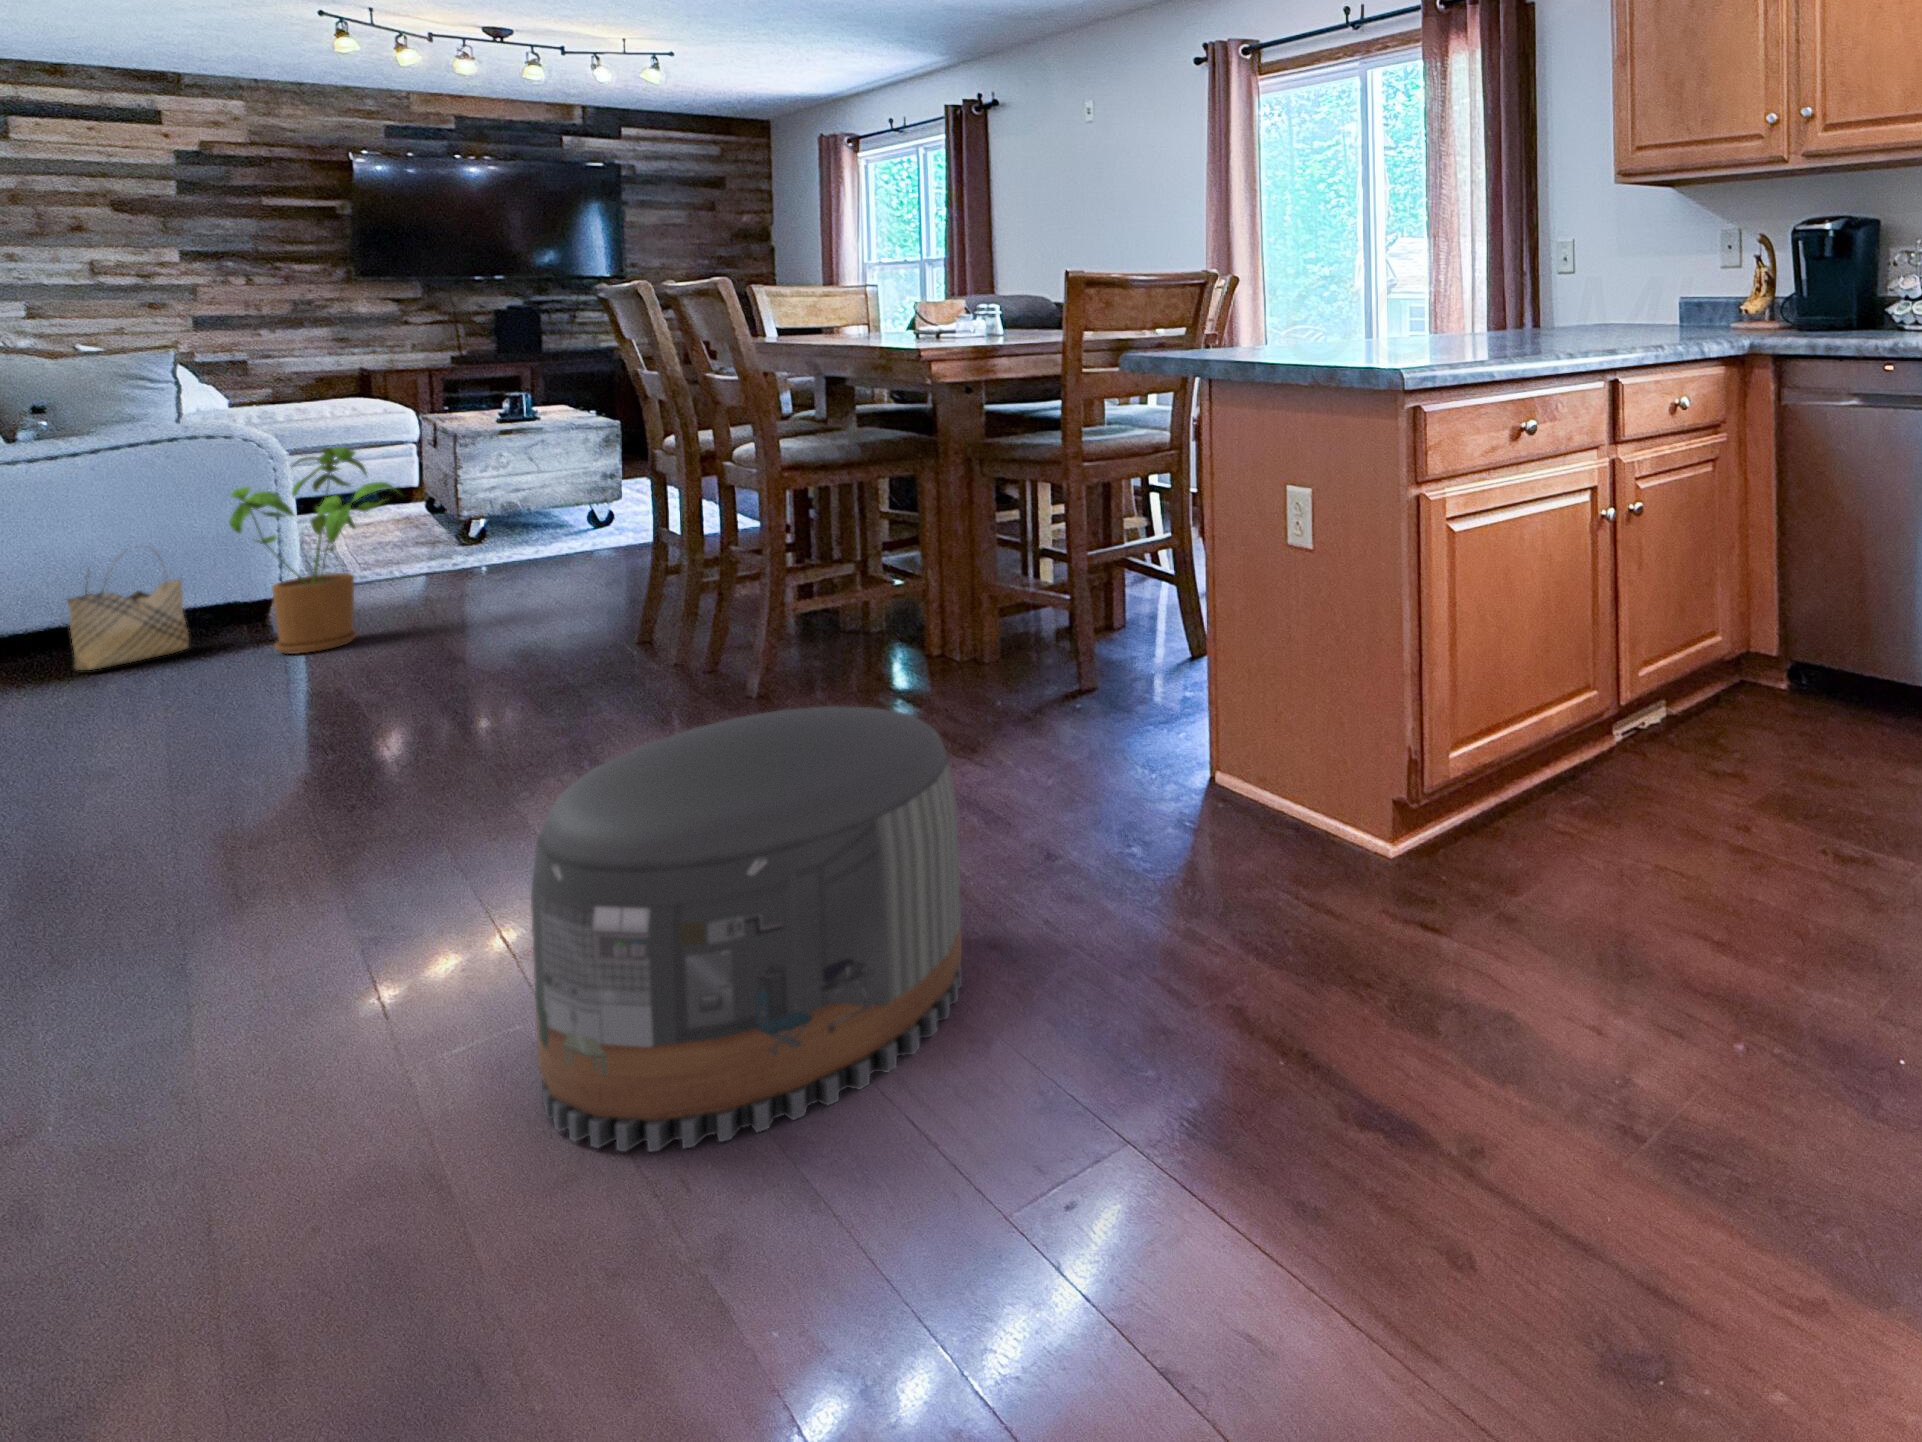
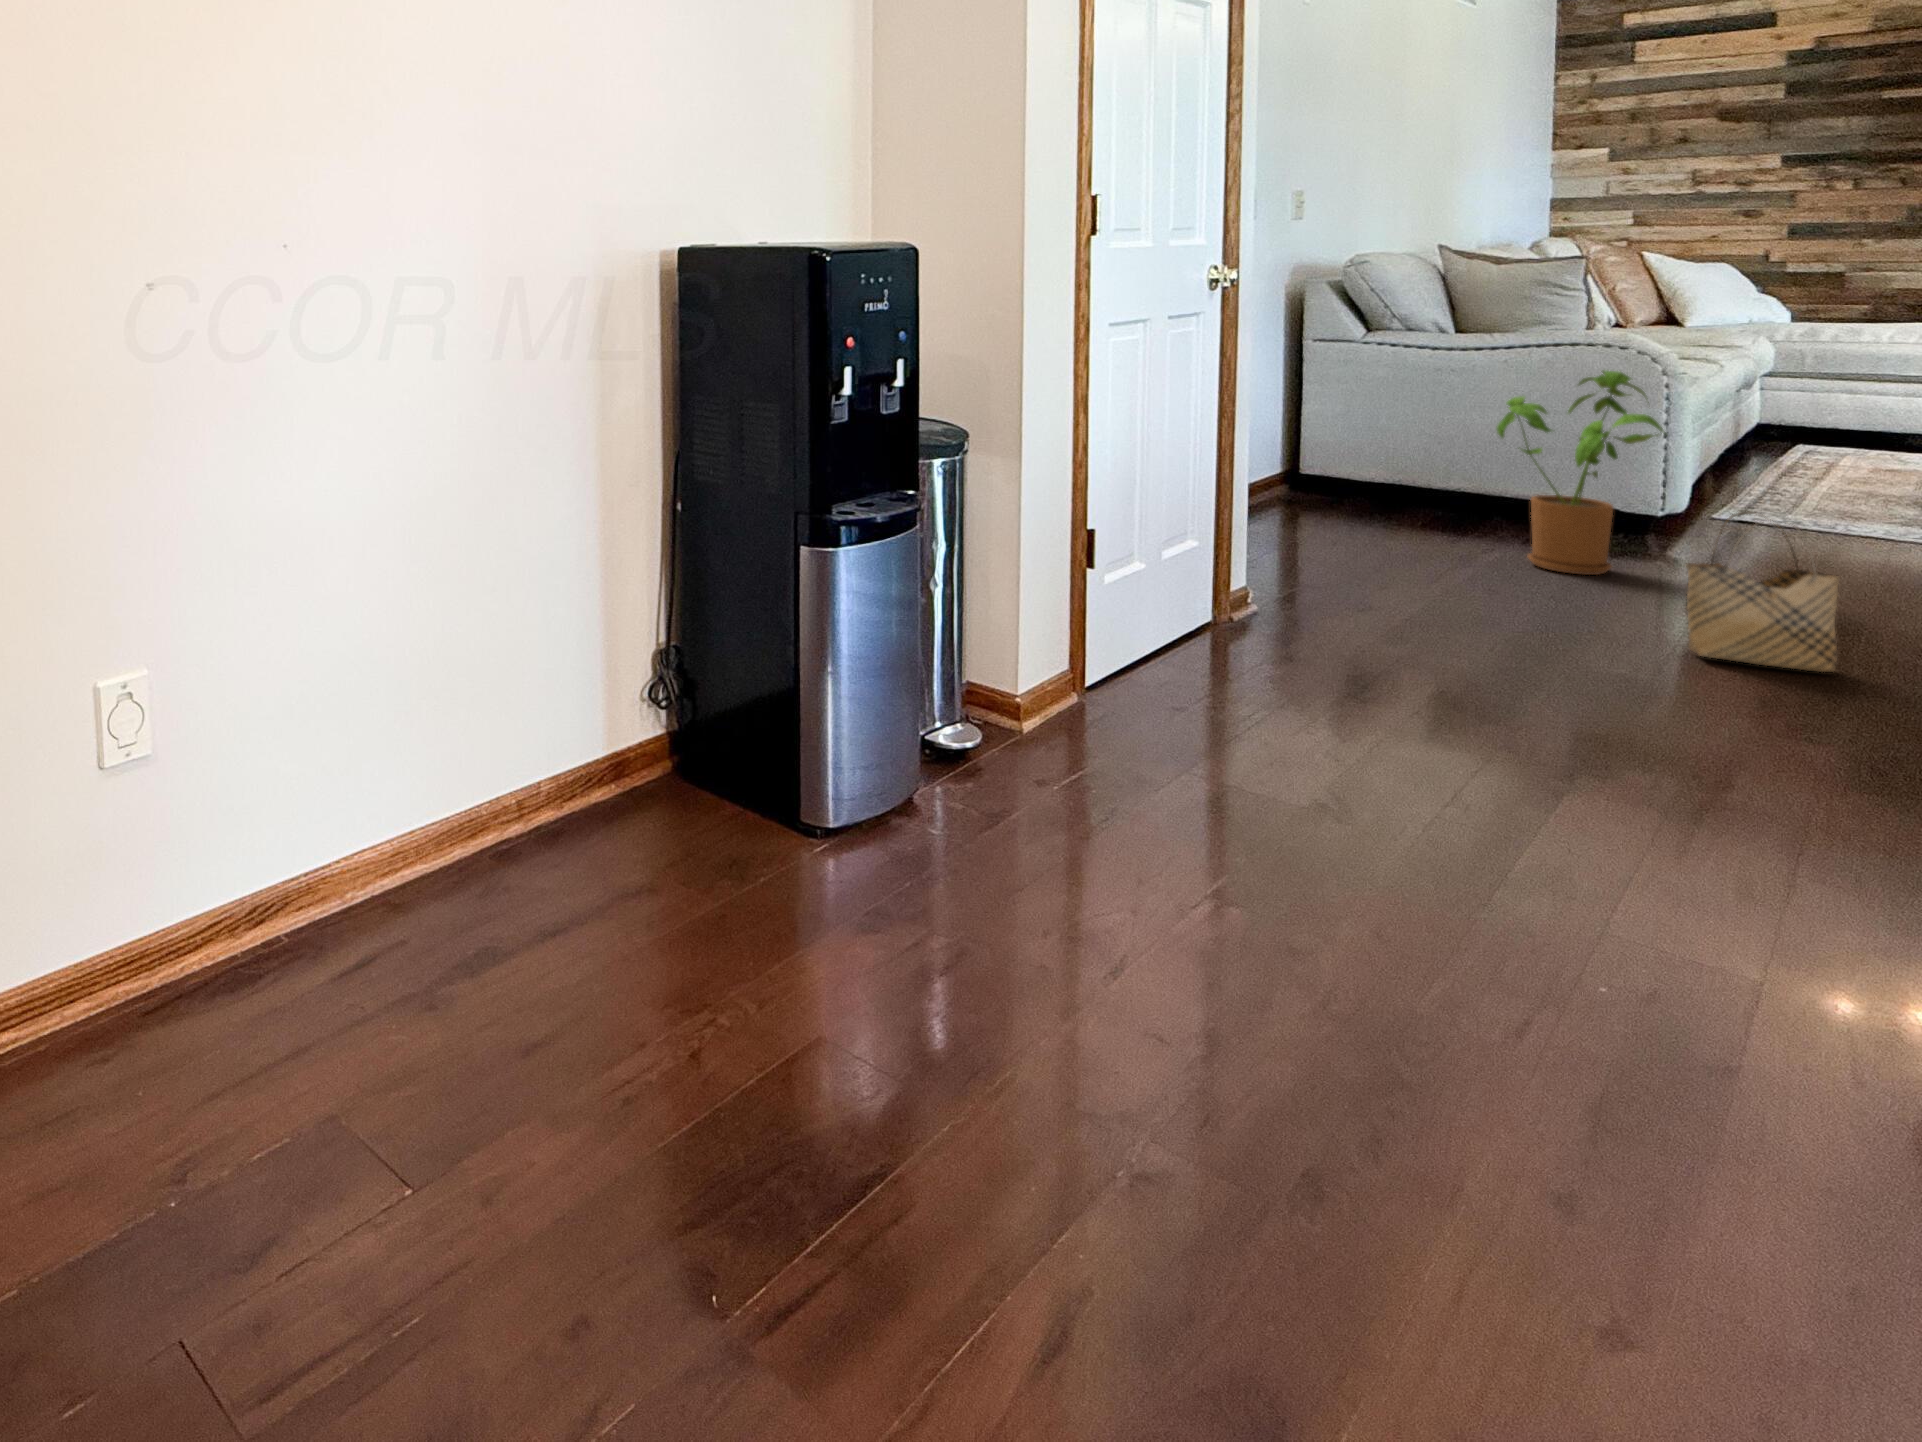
woven basket: present [66,547,189,670] -> present [1686,512,1839,672]
pouf: present [531,706,962,1151] -> none [909,679,1362,1165]

